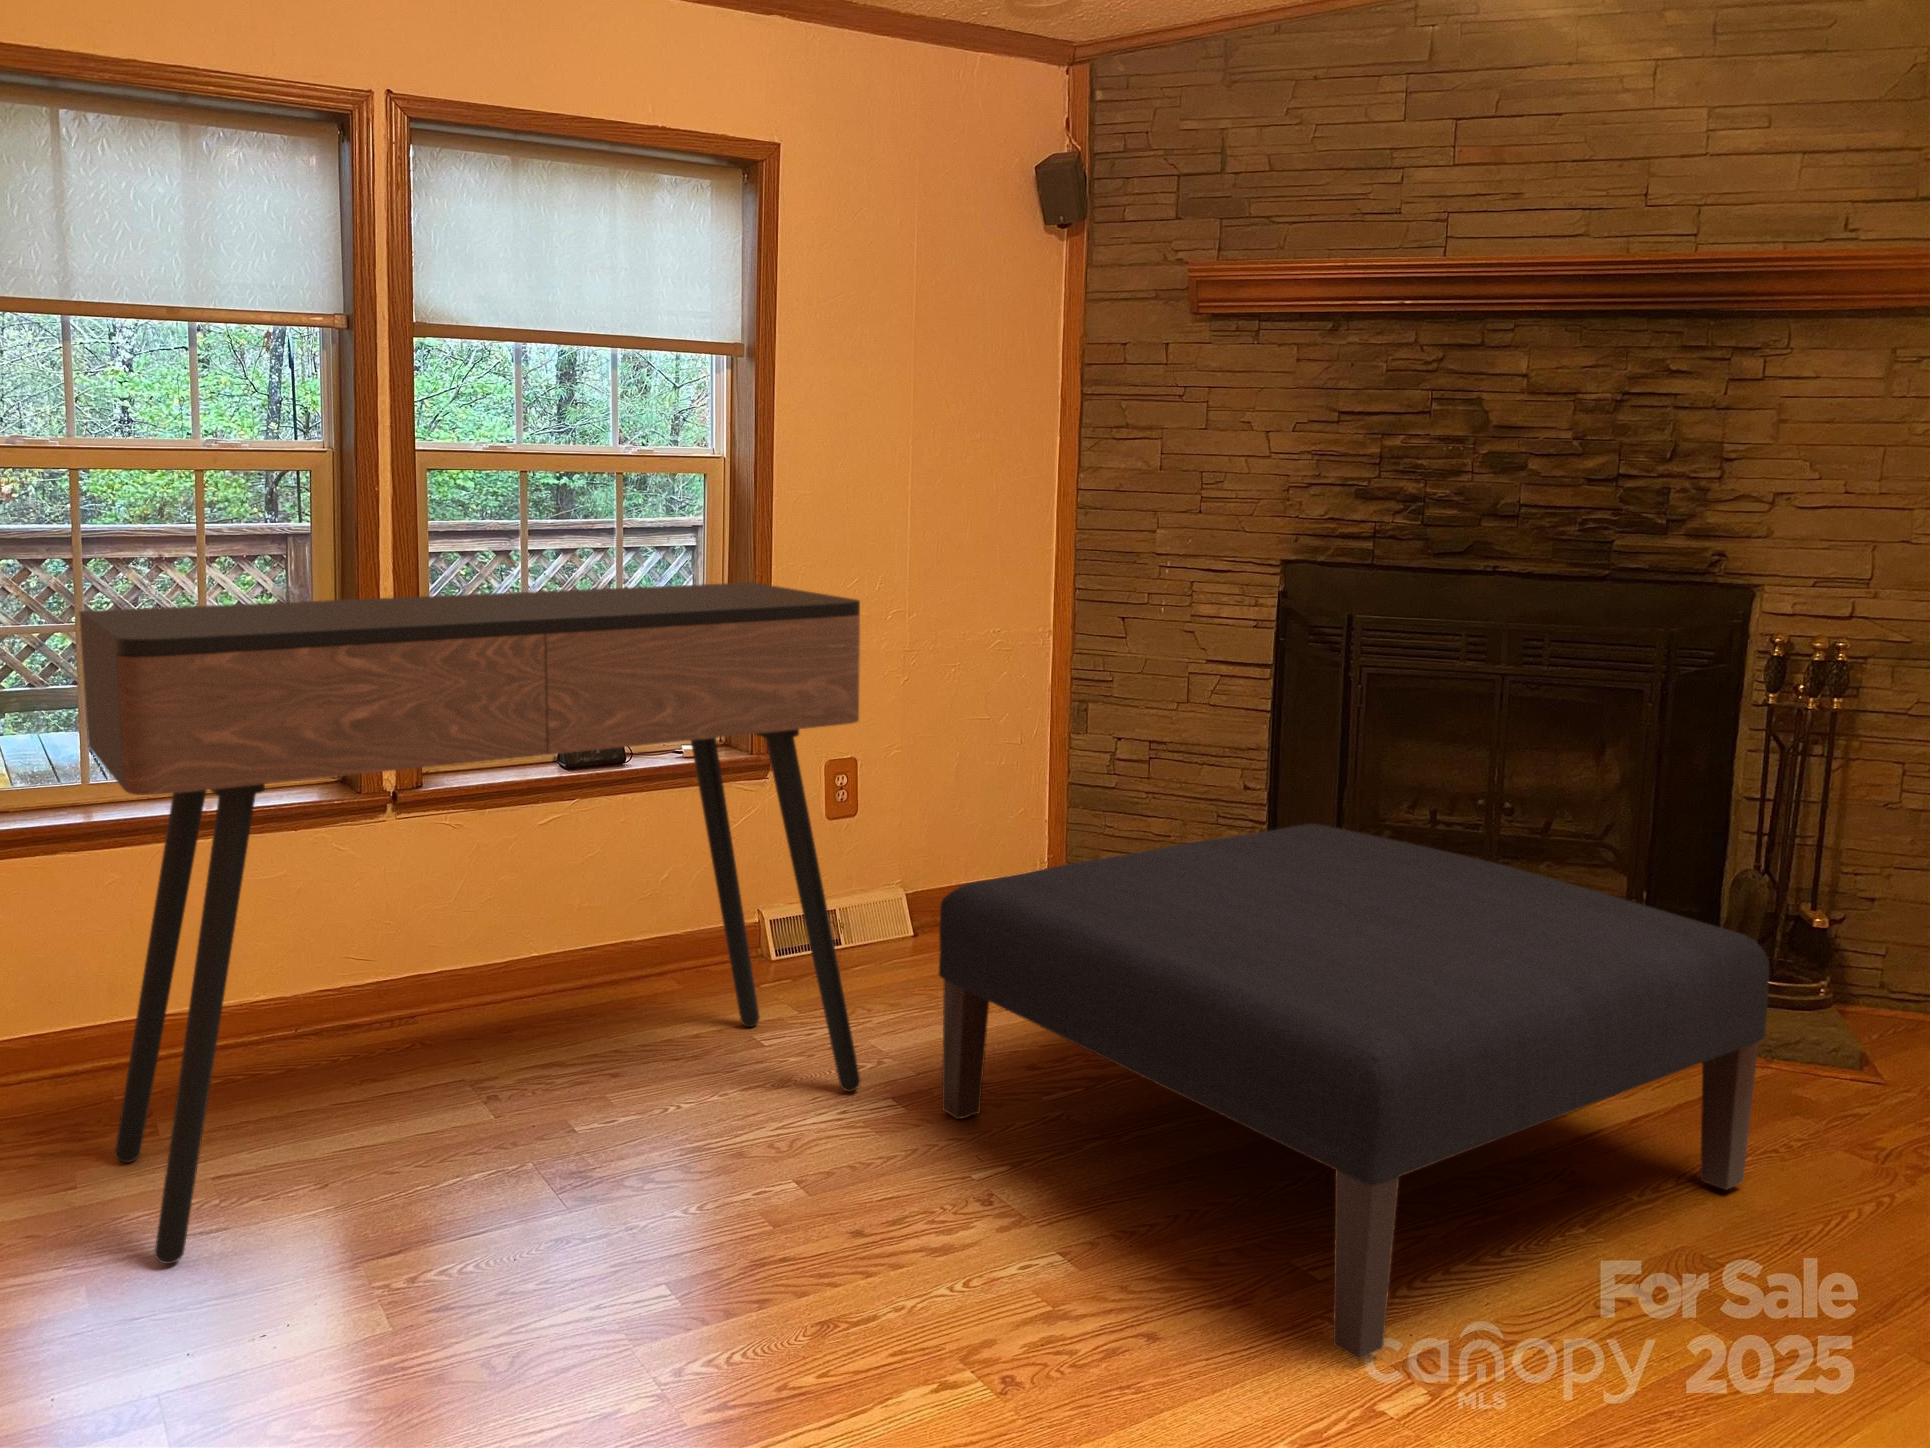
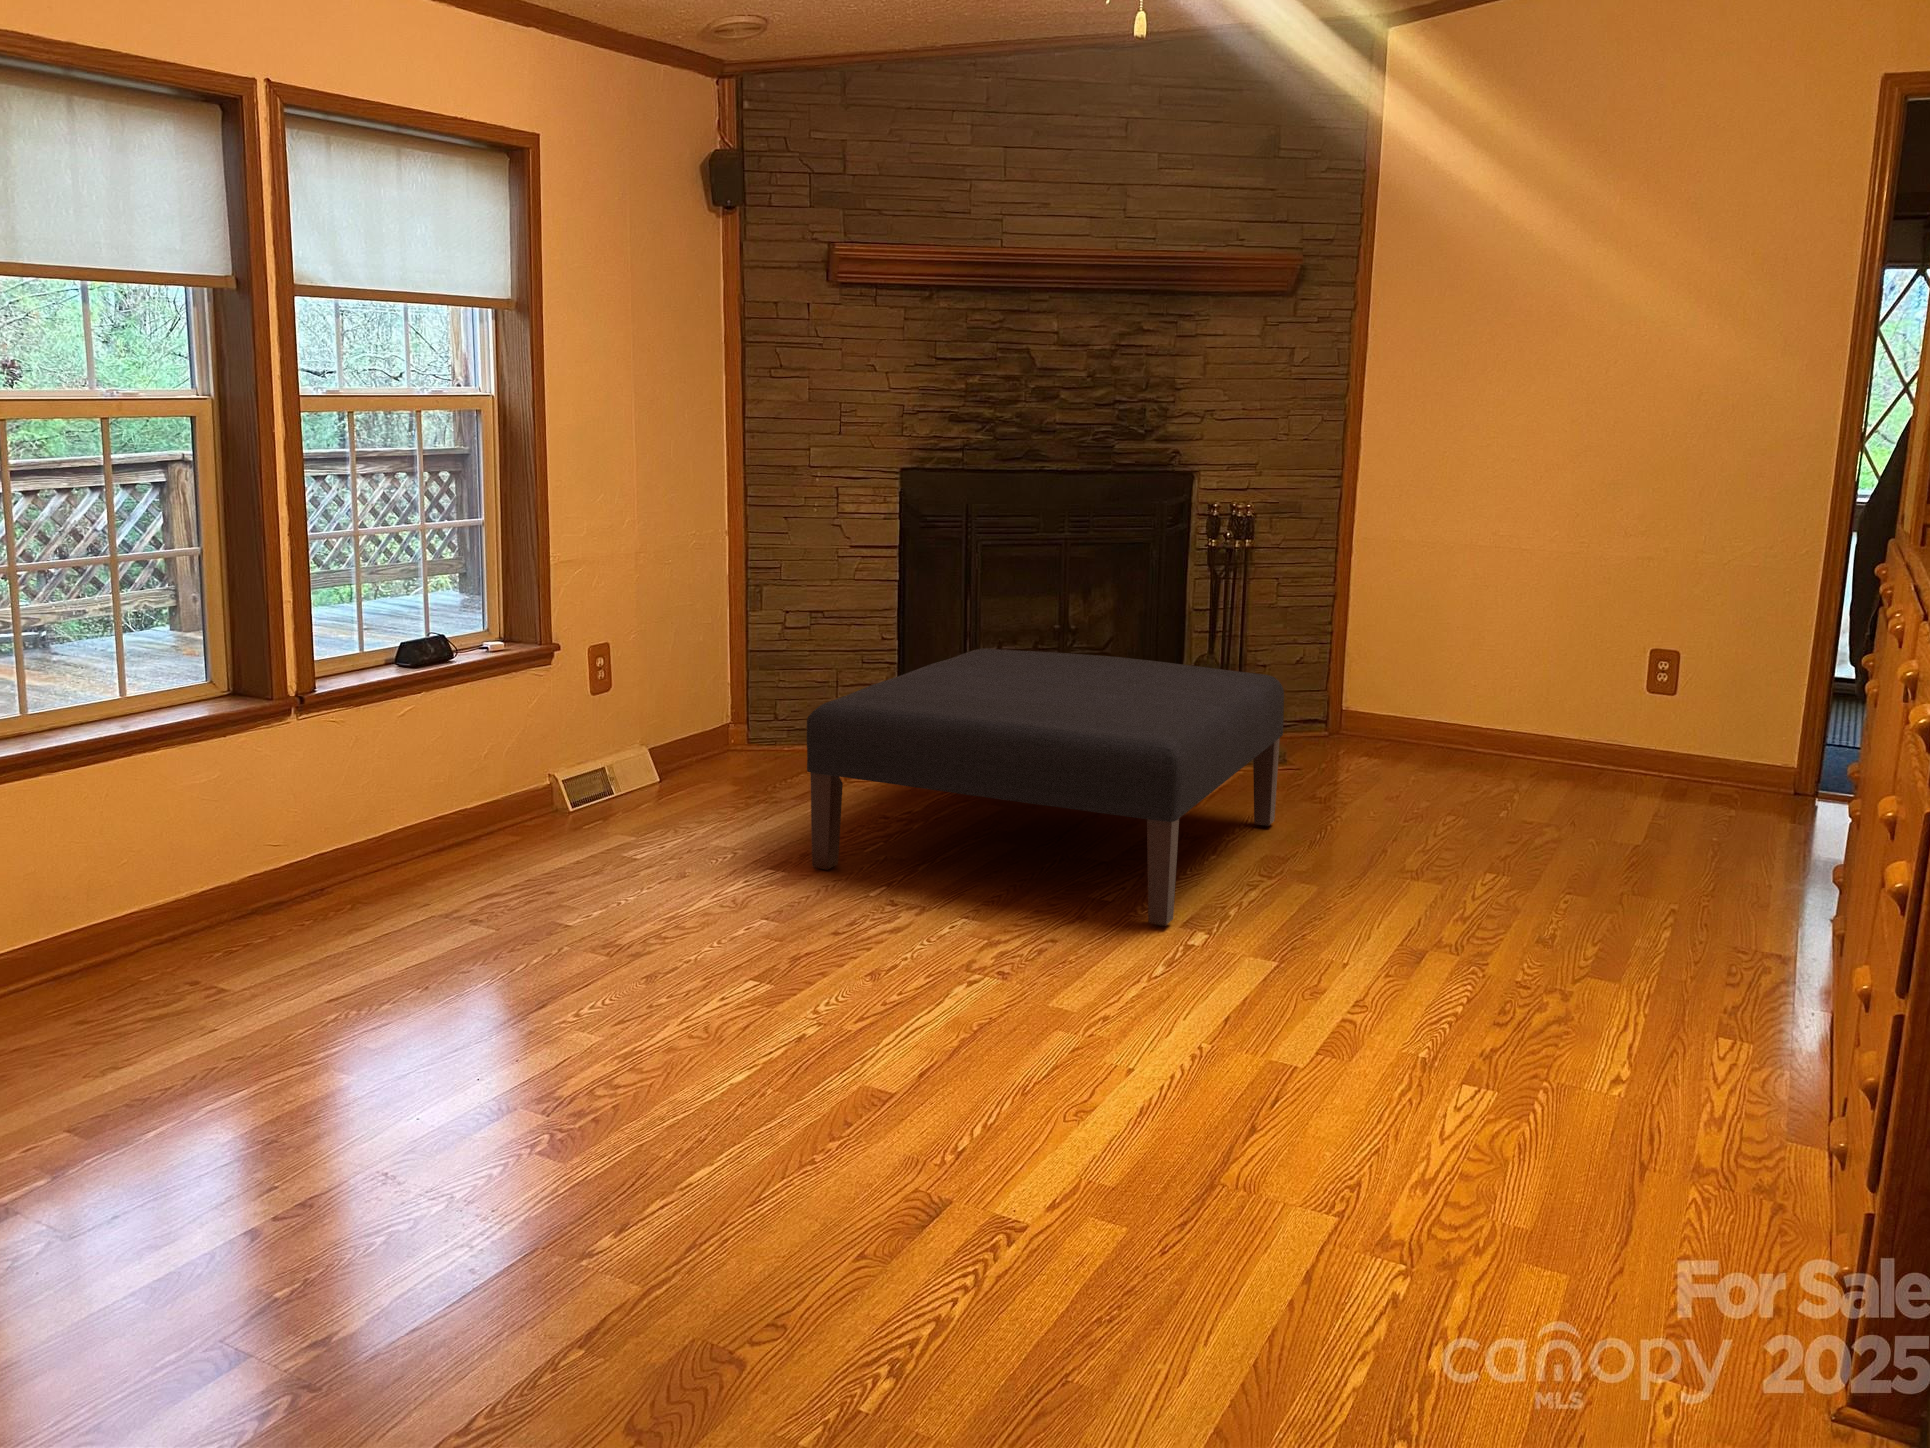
console table: present [79,582,861,1264] -> none [180,500,744,1043]

